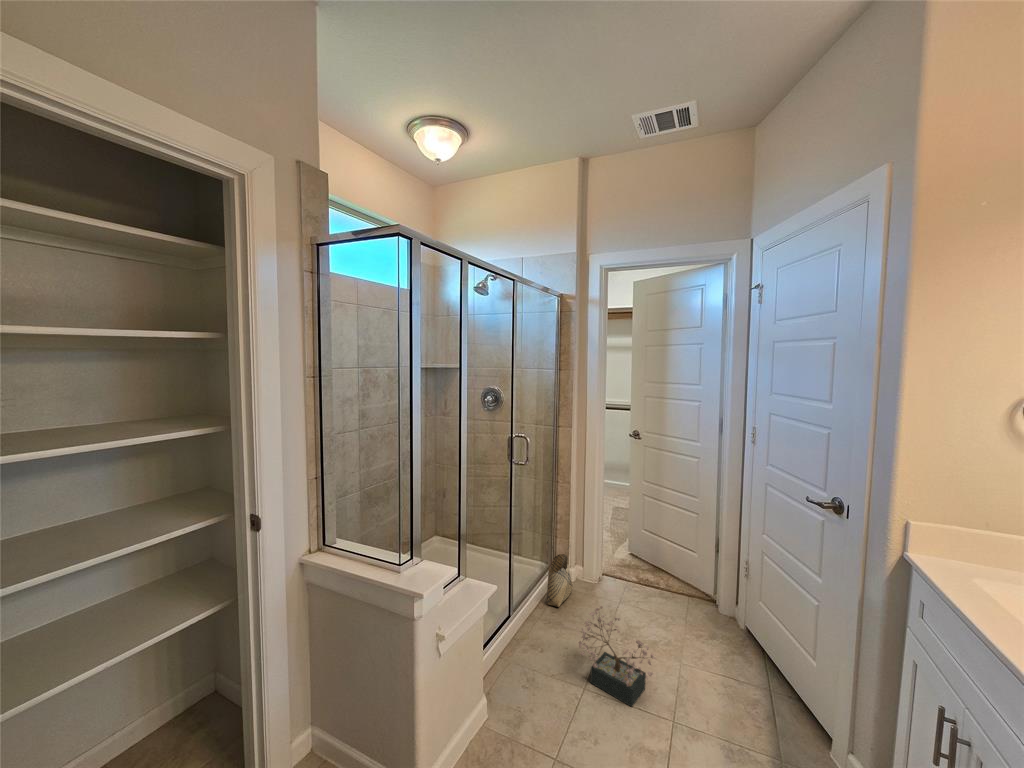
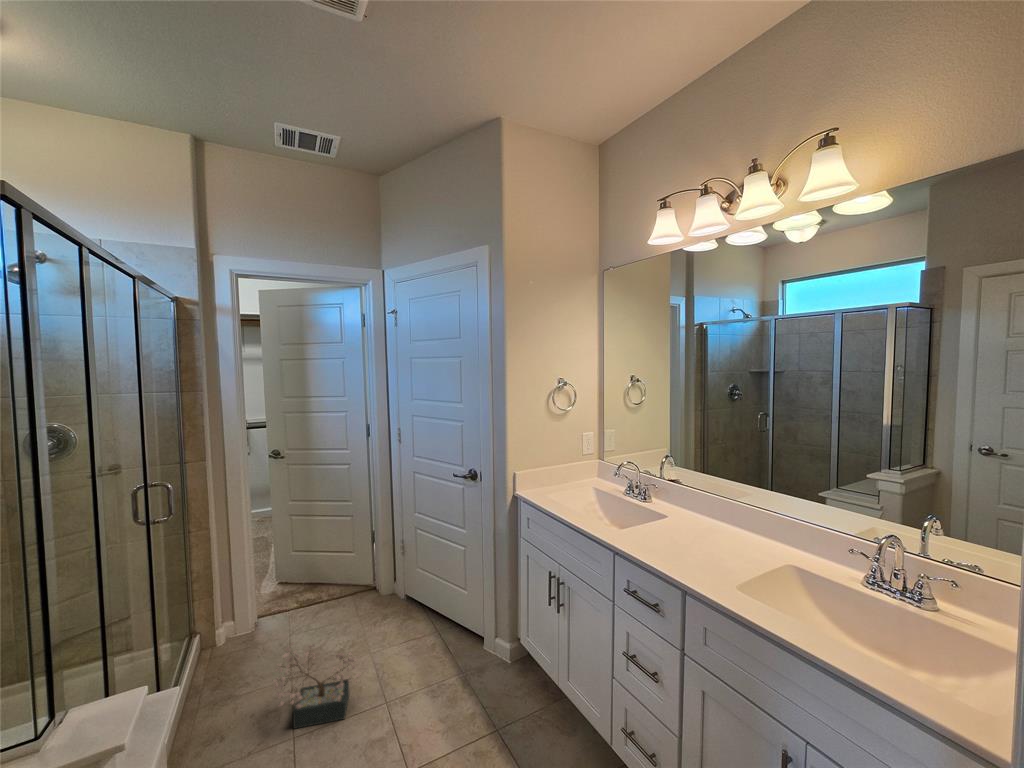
woven basket: present [546,541,573,607] -> none [187,599,228,686]

